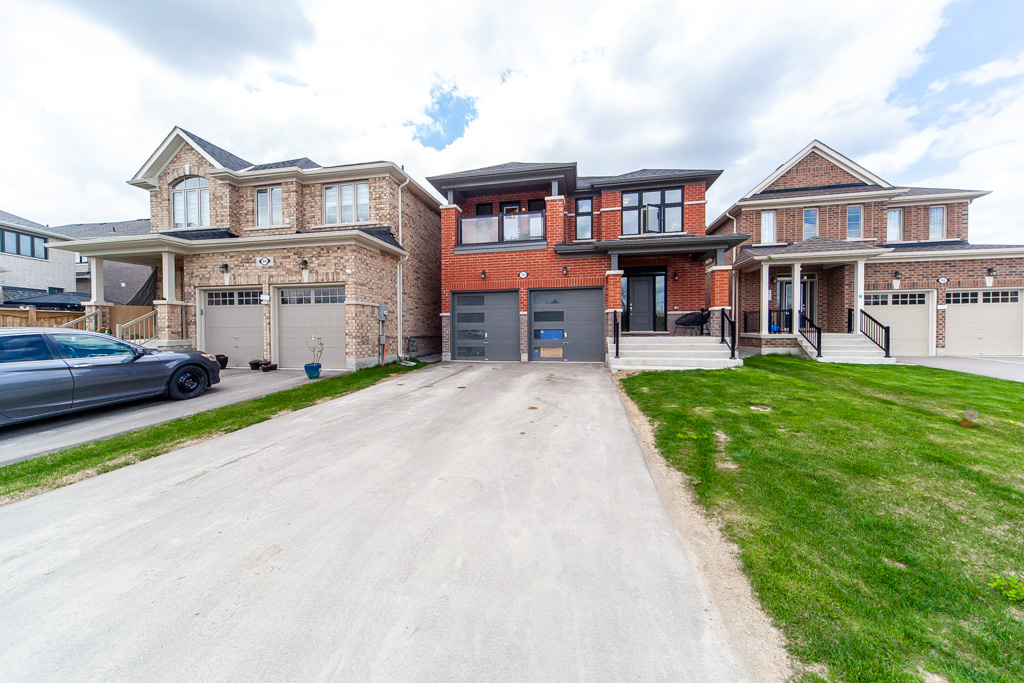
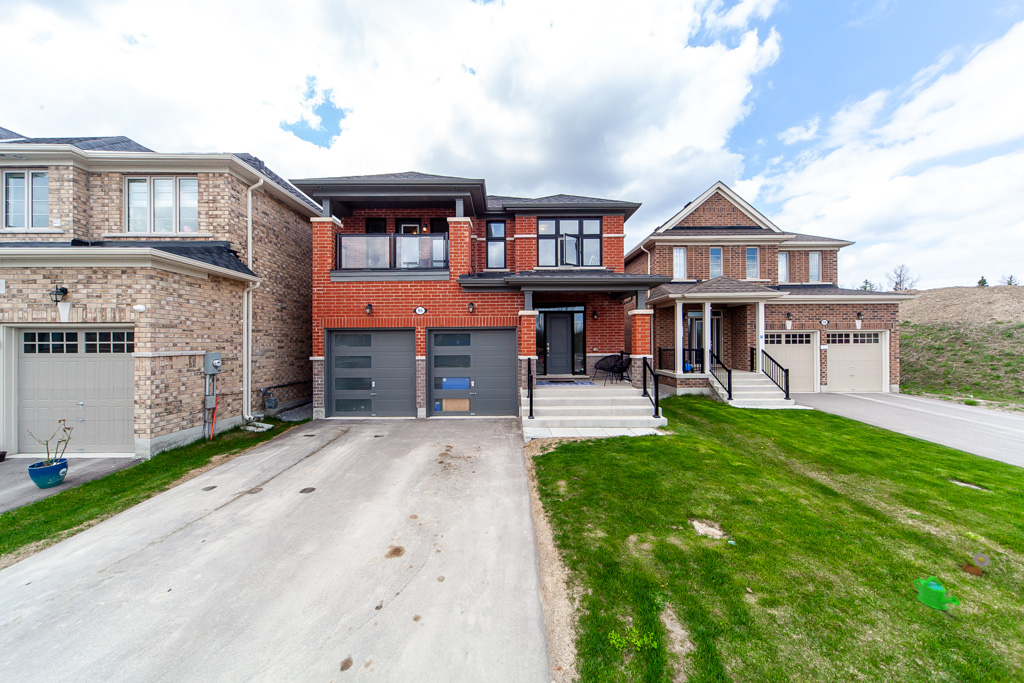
watering can: none [902,413,928,434] -> present [913,576,960,610]

